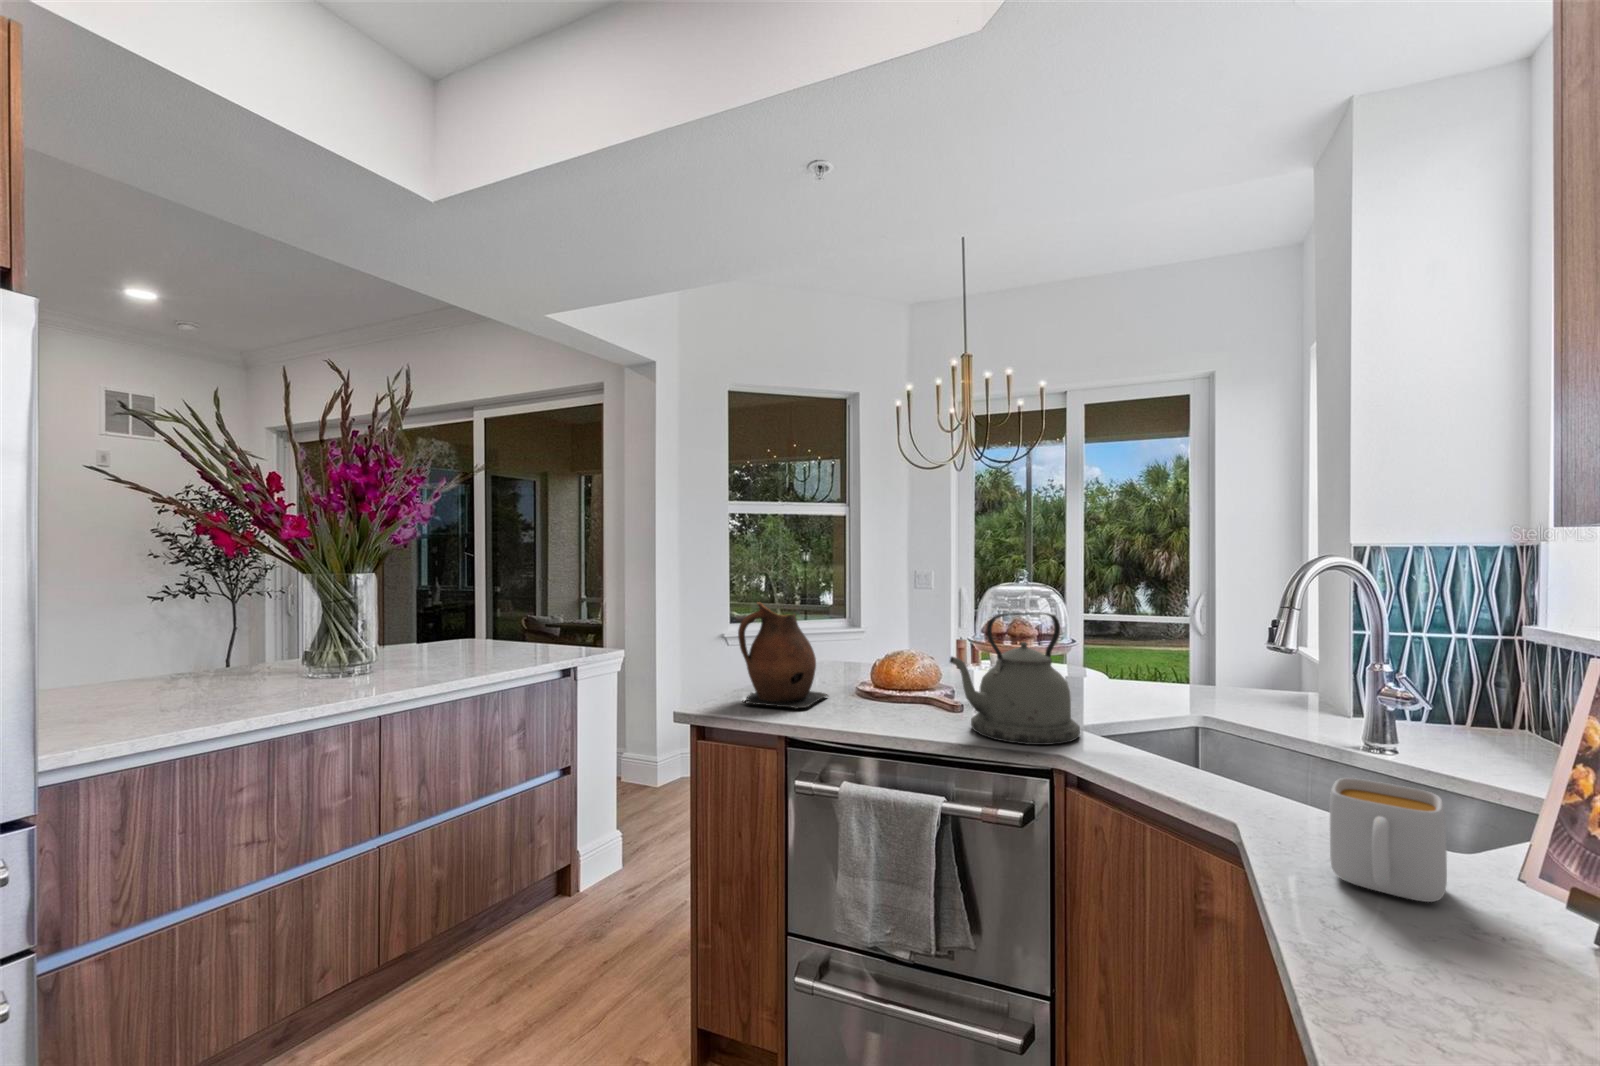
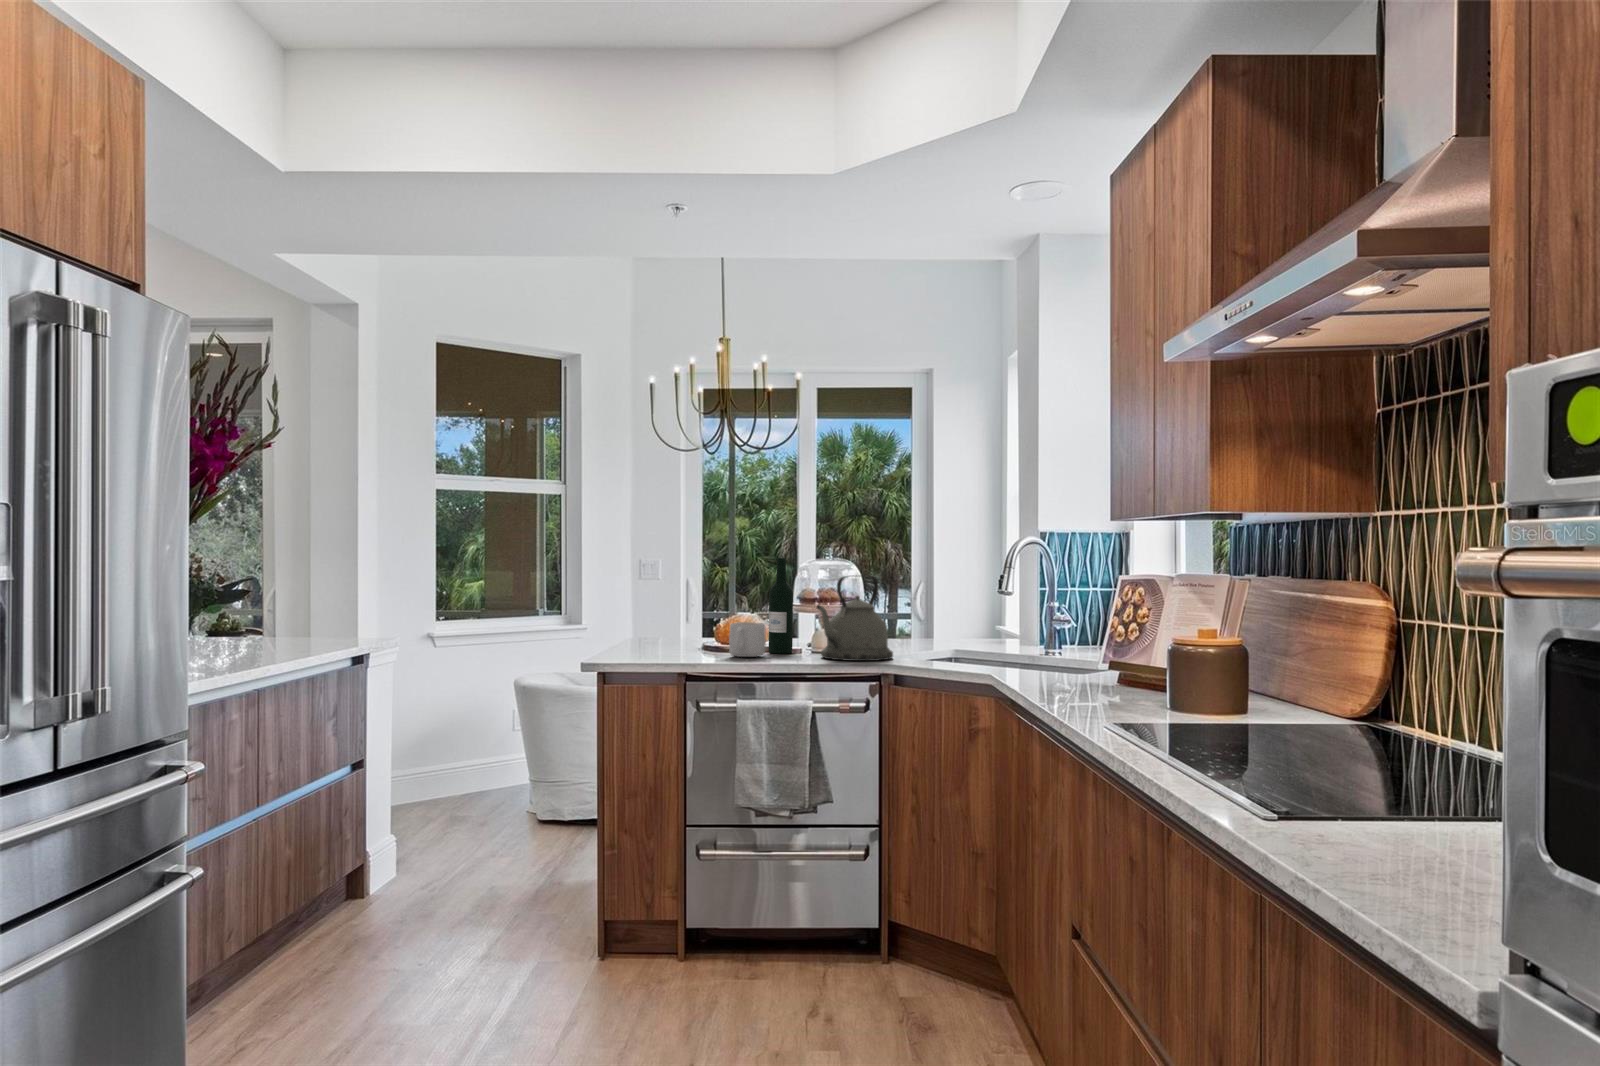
wine bottle: none [919,584,950,710] -> present [769,558,793,654]
ceramic pitcher: present [738,602,828,709] -> none [628,574,693,657]
mug: present [1330,778,1447,902] -> present [729,622,766,657]

